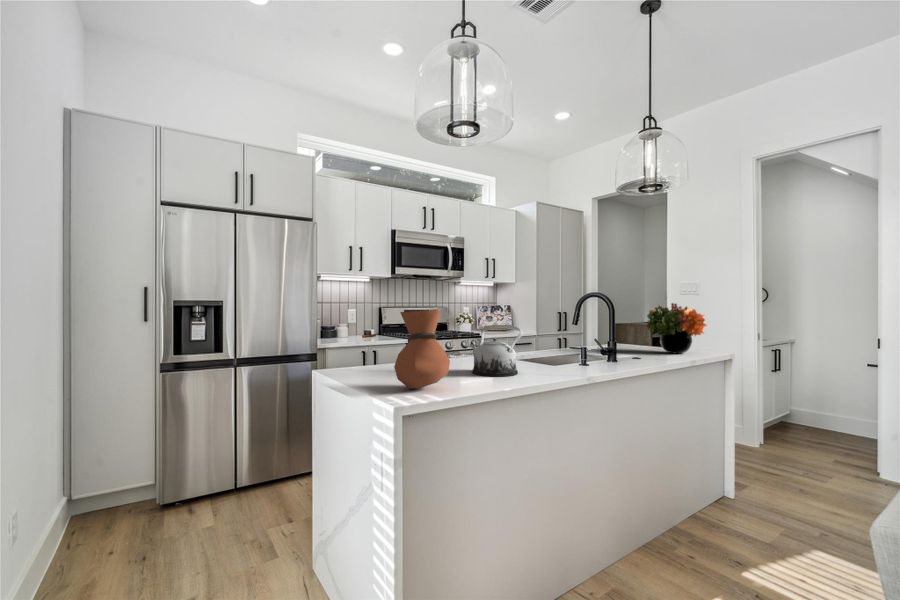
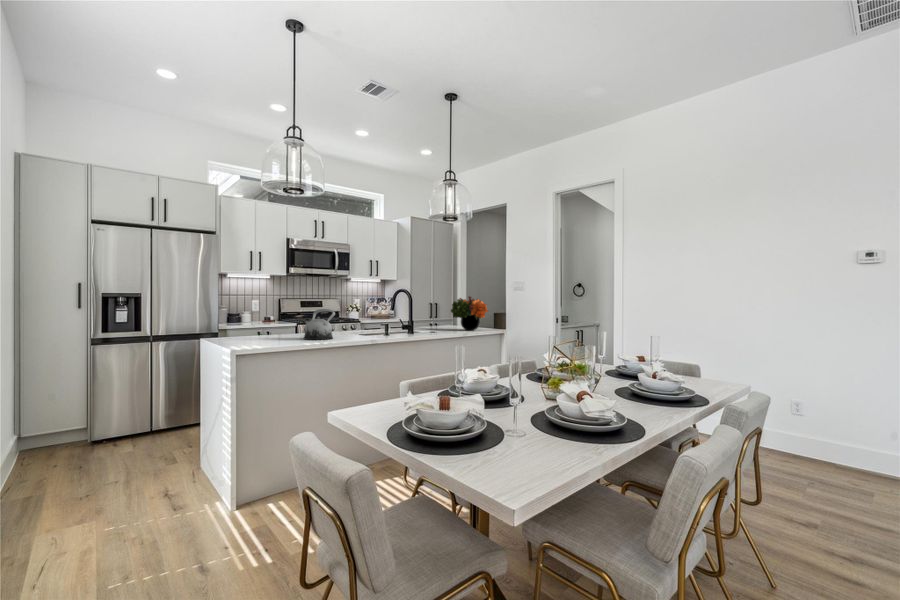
vase: present [394,309,450,389] -> none [239,298,274,344]

